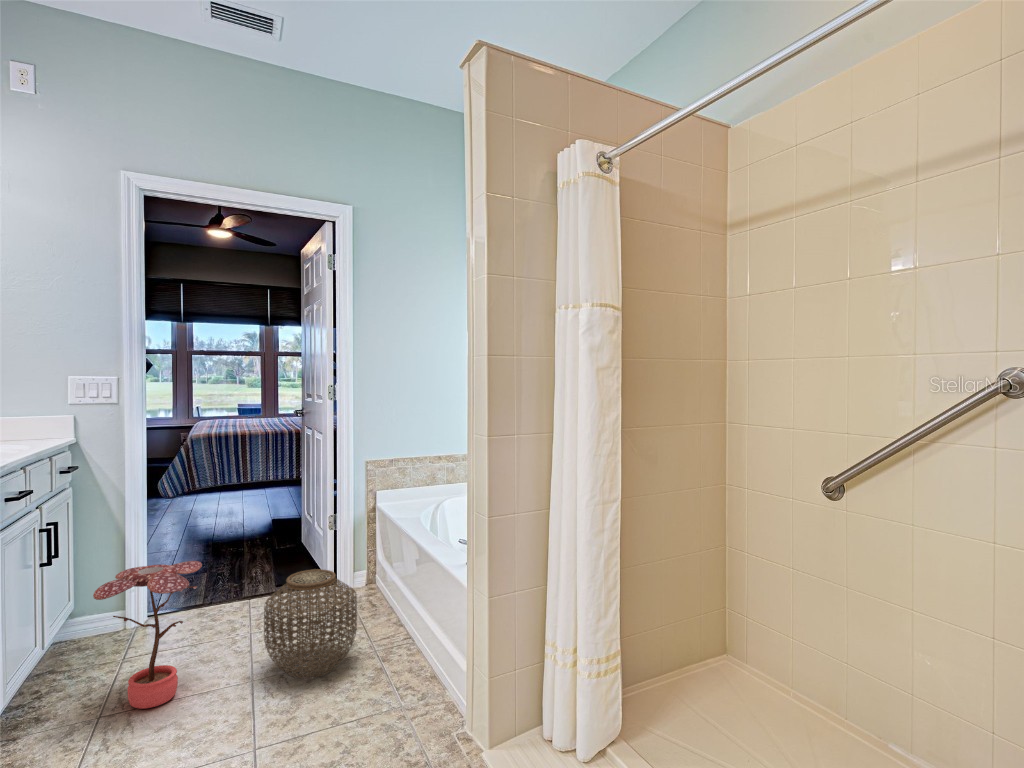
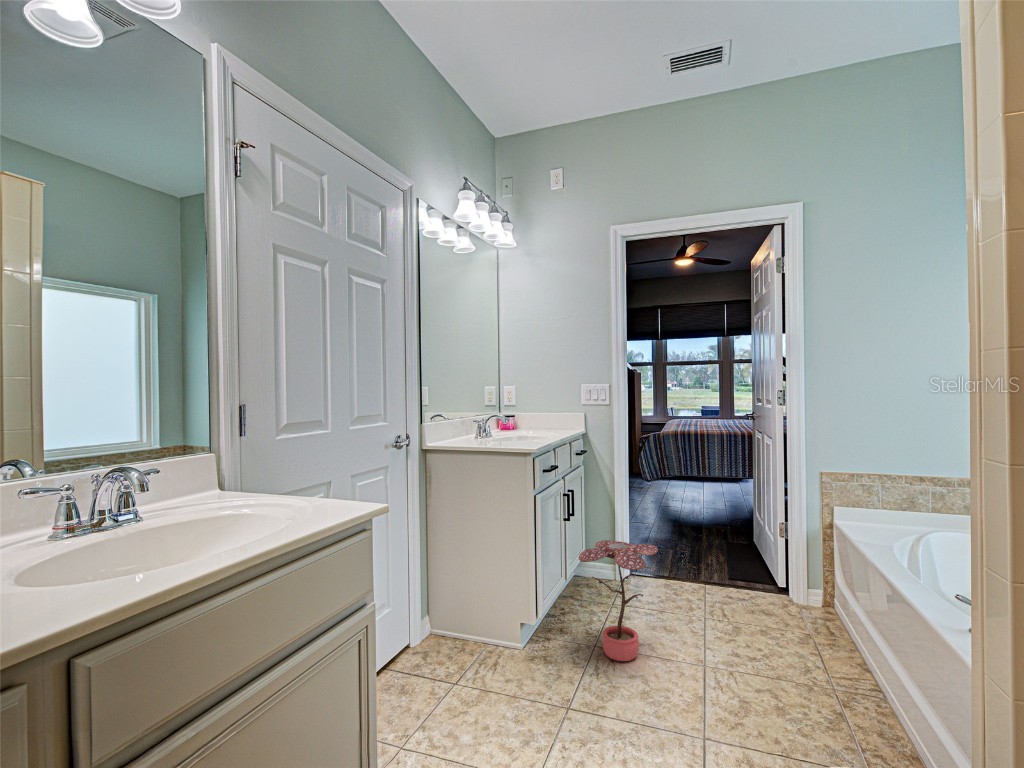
woven basket: present [264,569,357,678] -> none [711,577,810,692]

